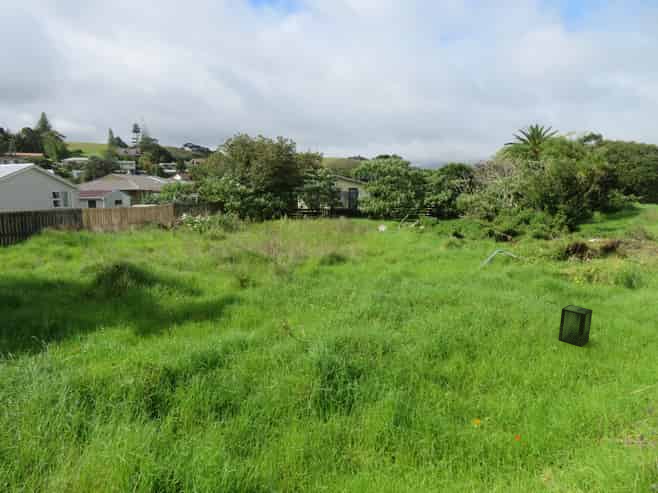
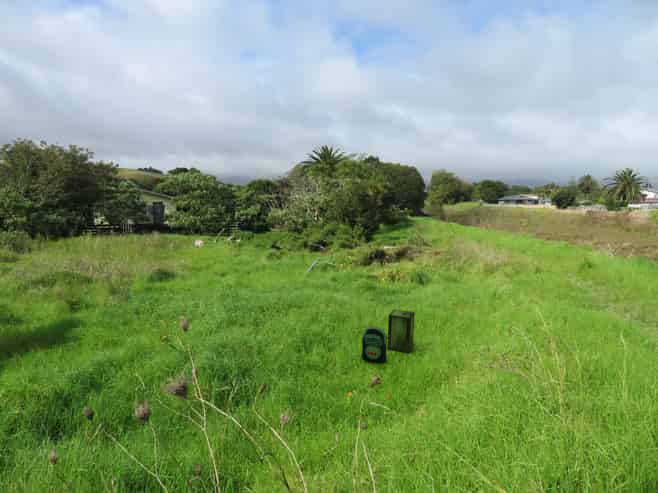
backpack: none [529,316,557,349] -> present [362,326,388,362]

